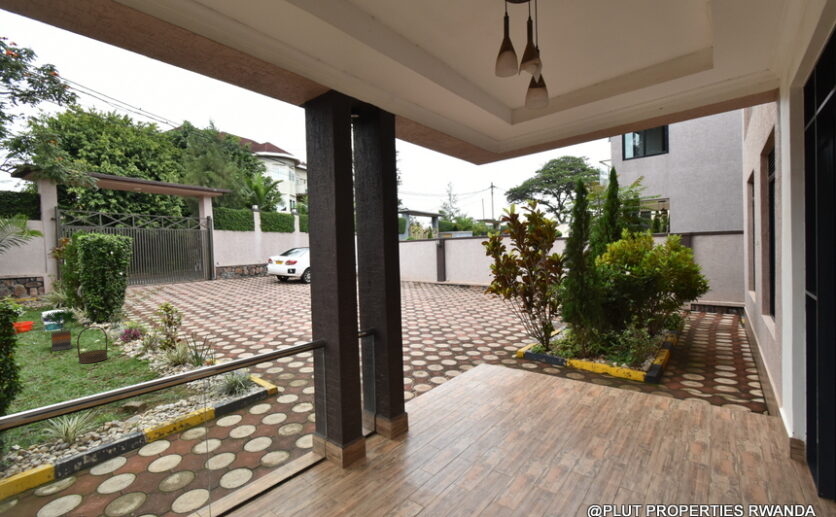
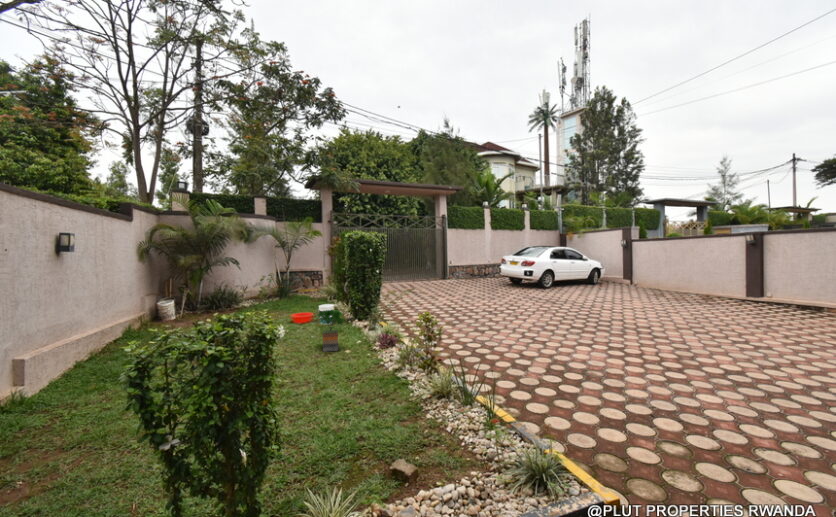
basket: present [77,326,107,363] -> none [342,333,369,376]

